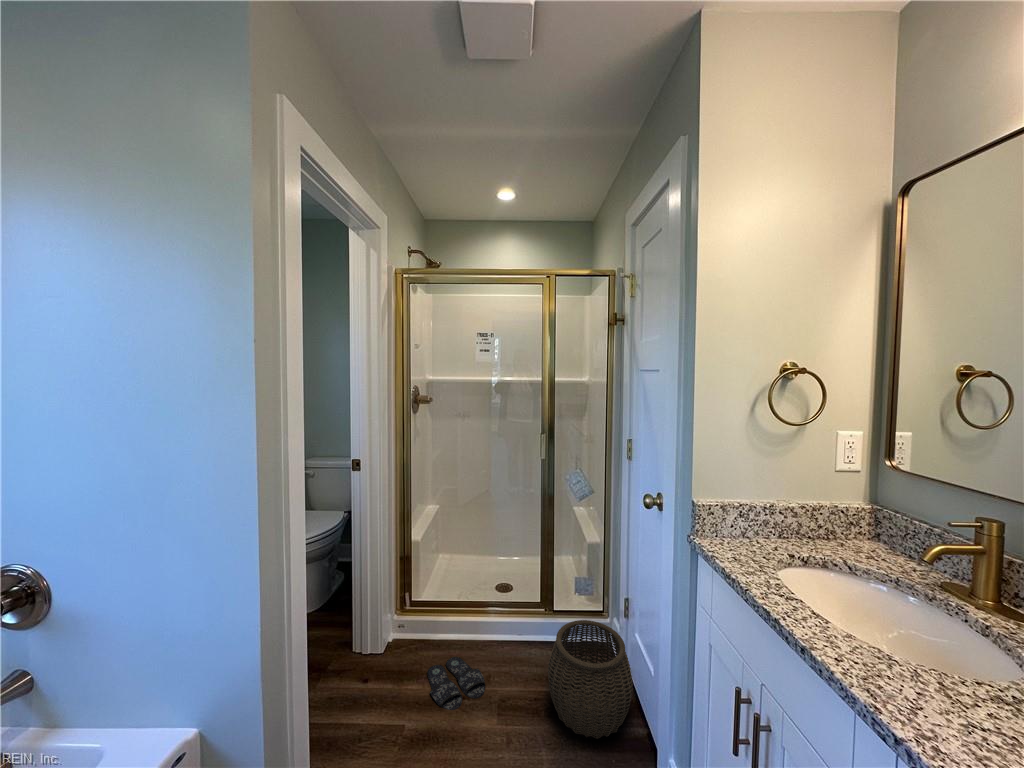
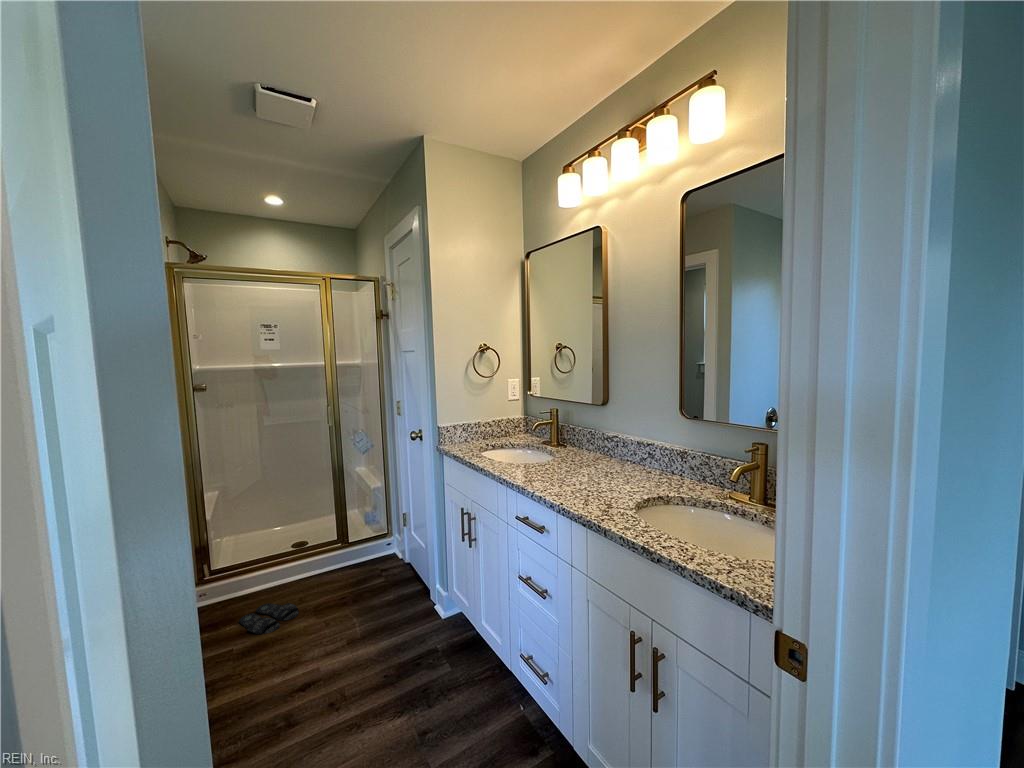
woven basket: present [548,620,633,739] -> none [351,534,413,606]

